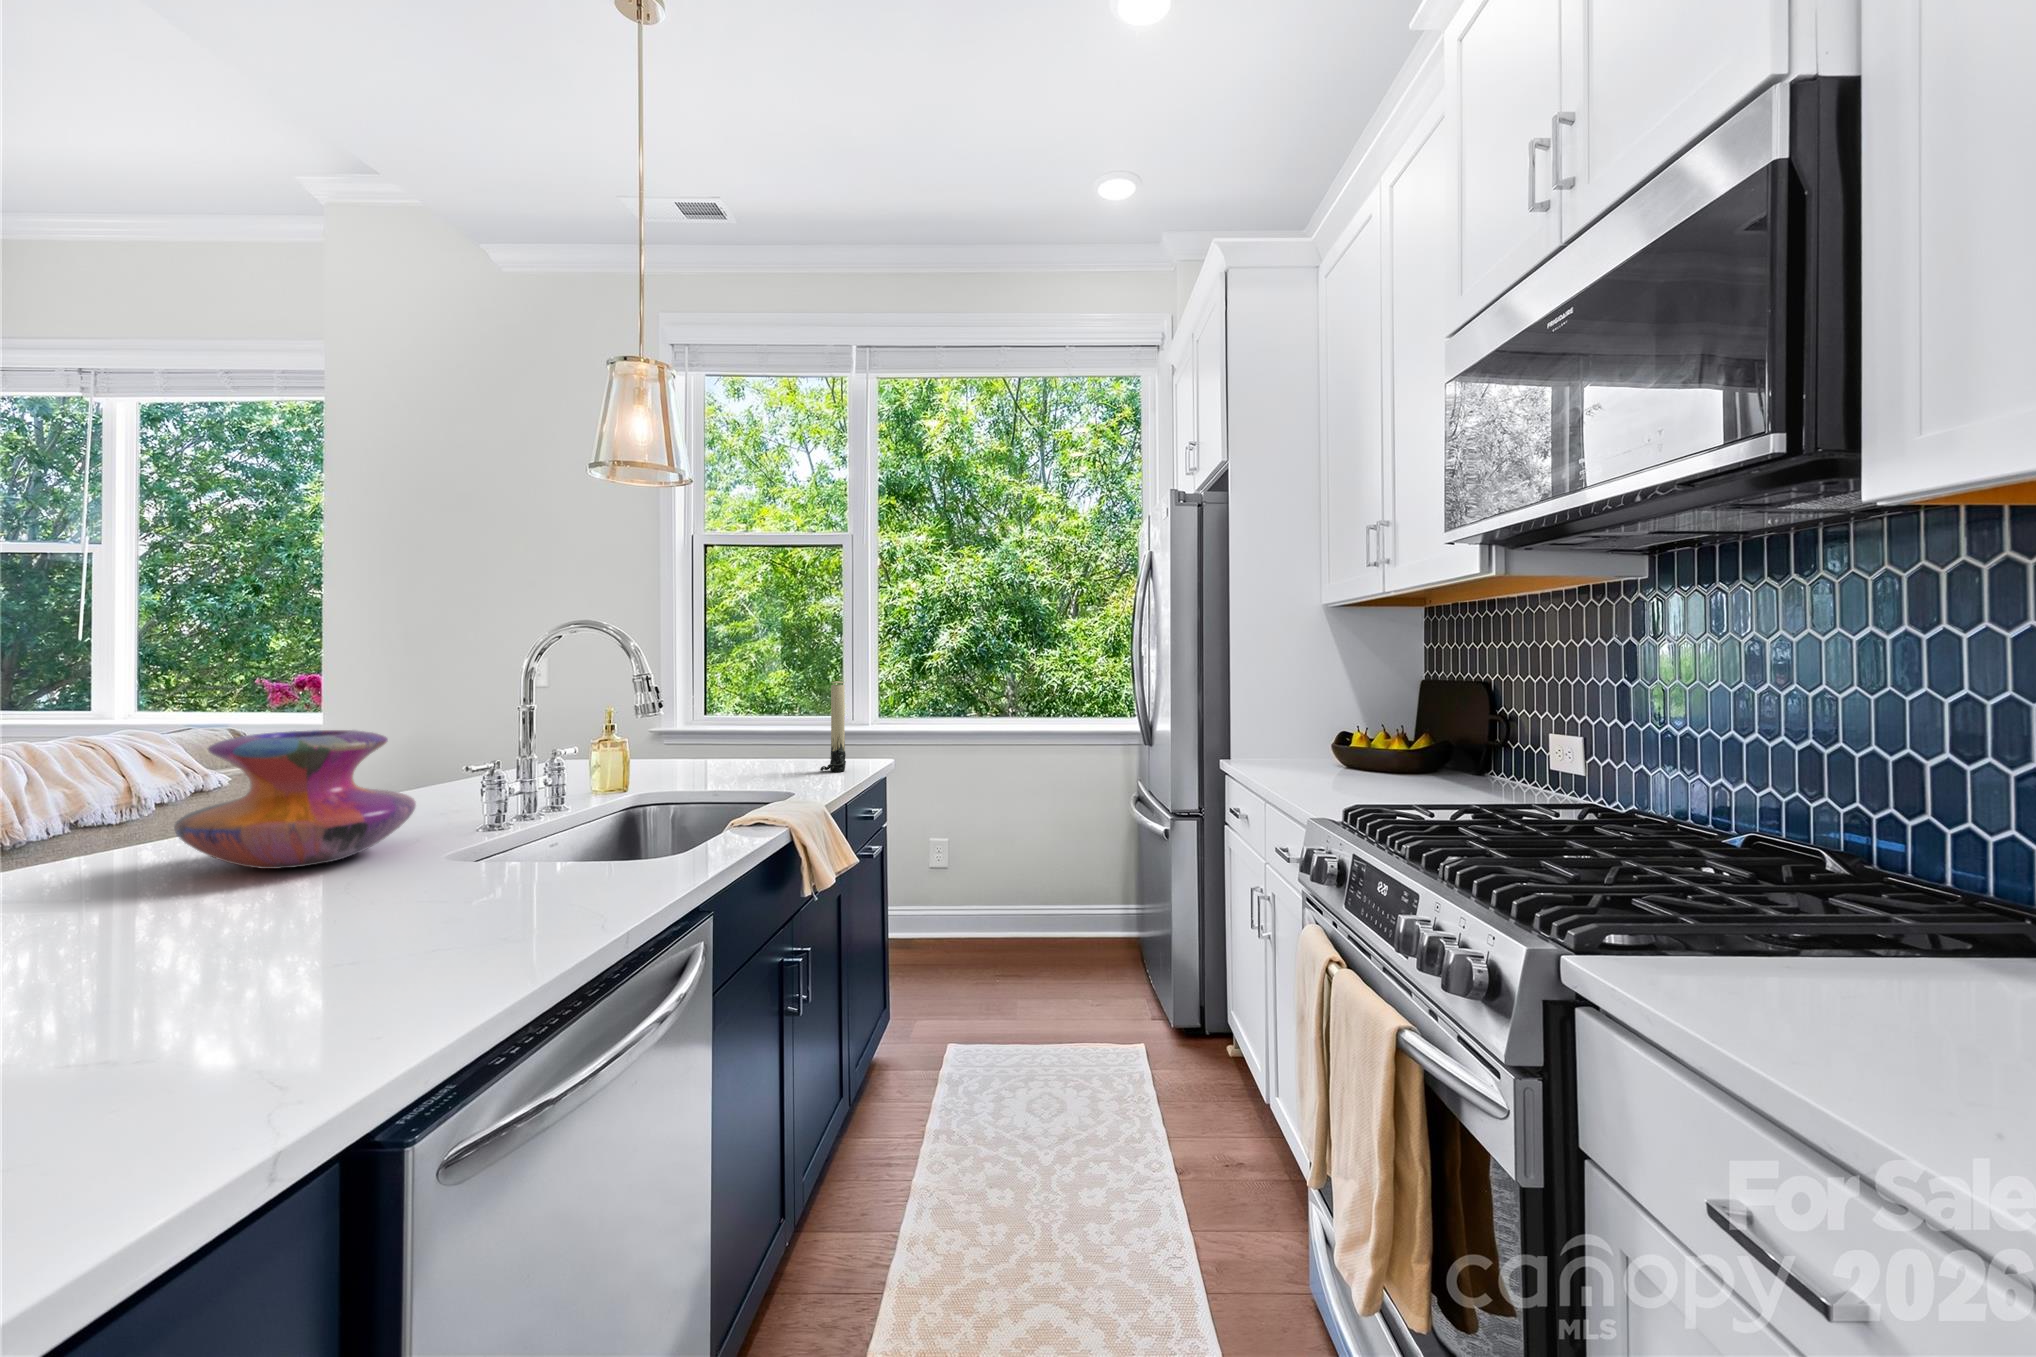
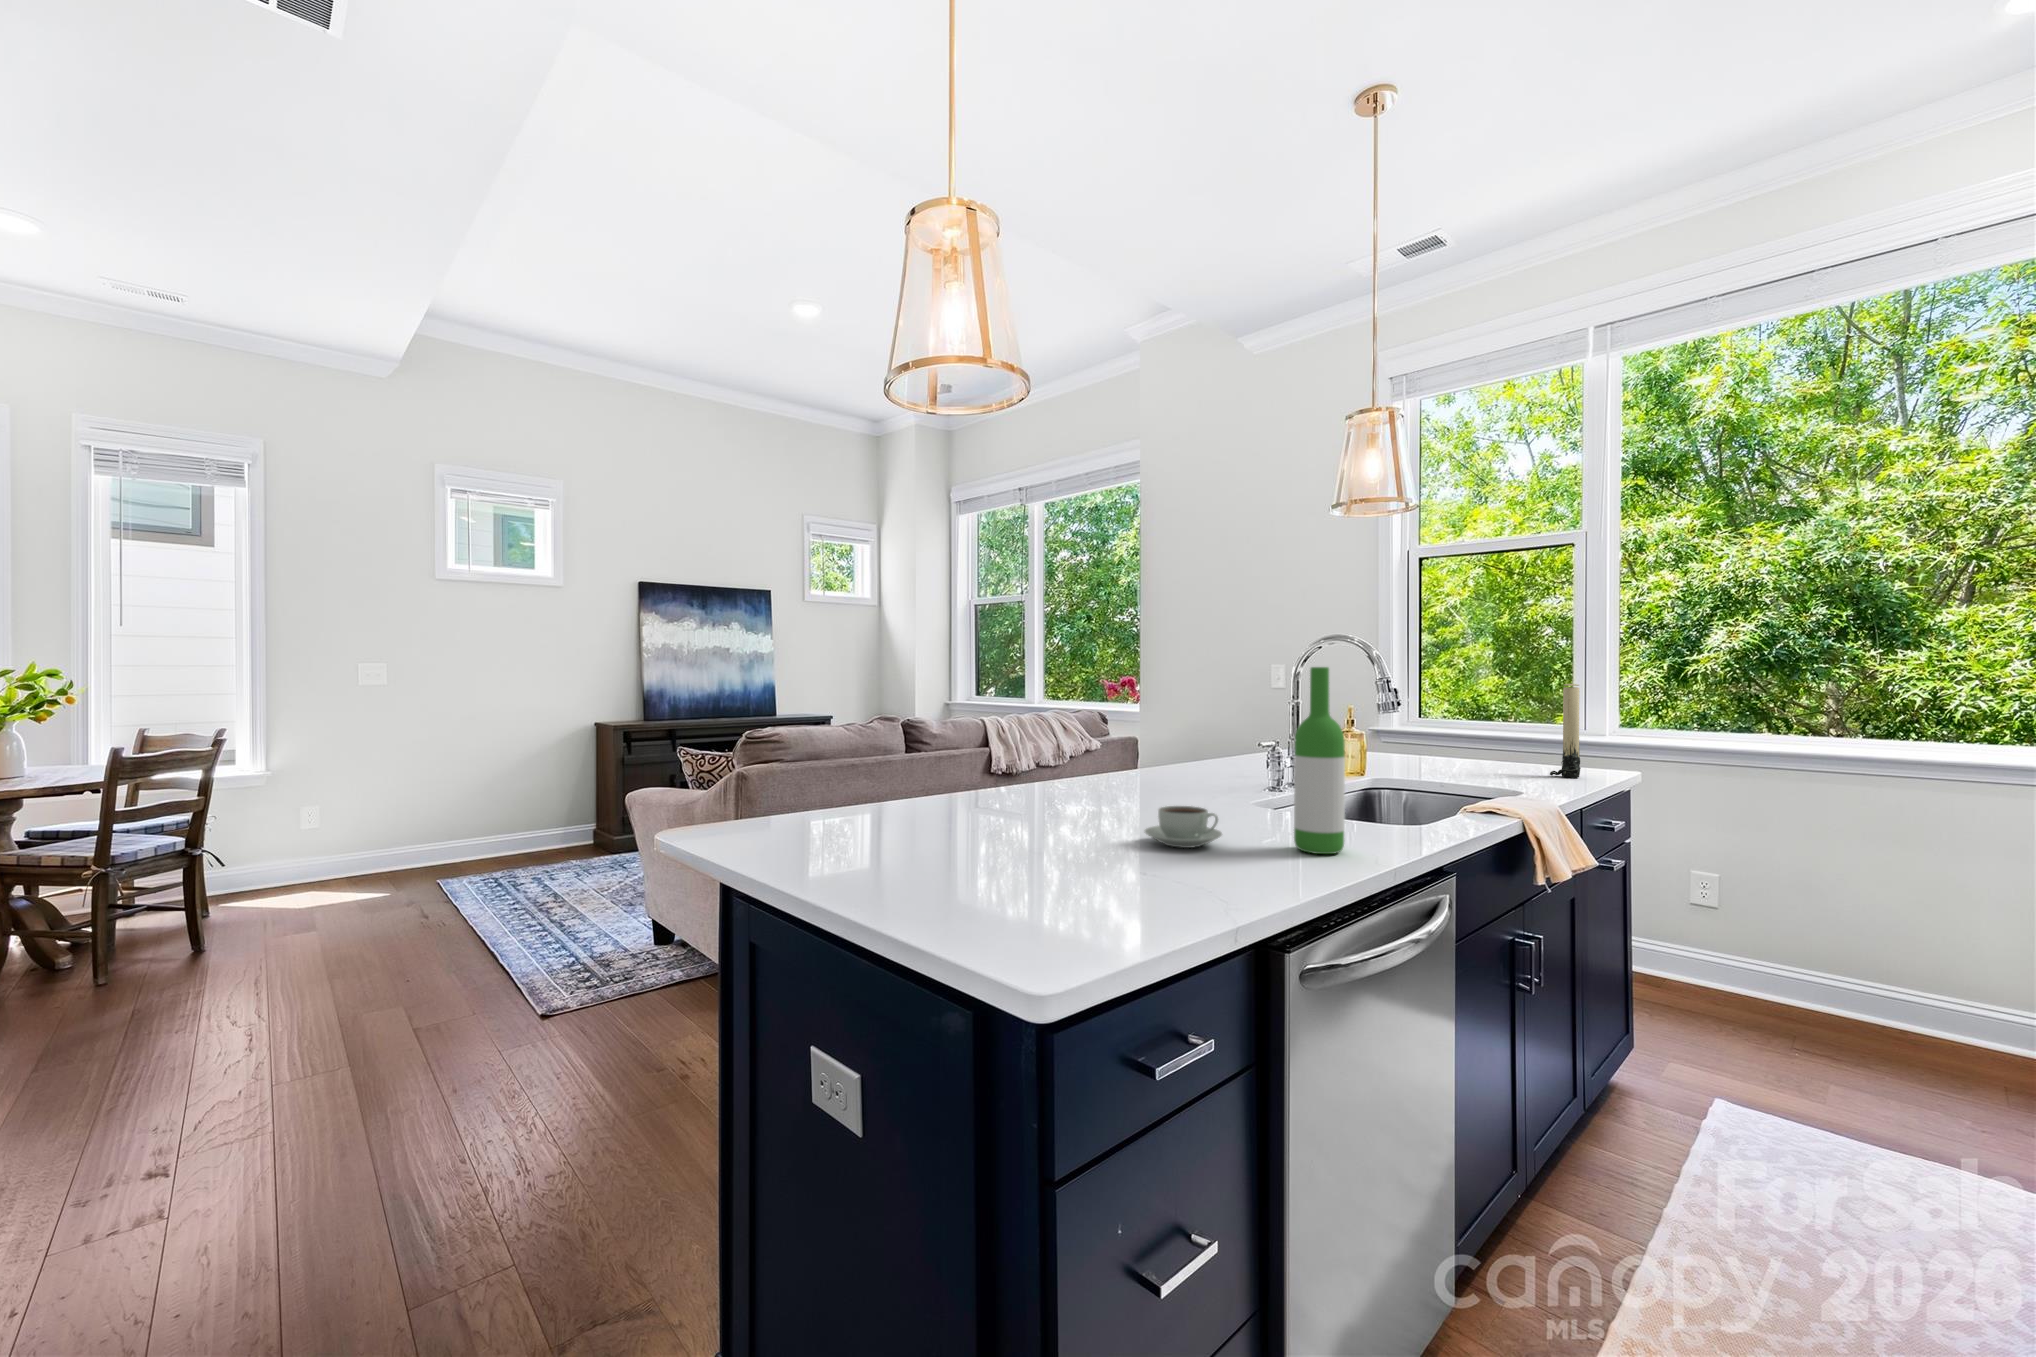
wine bottle: none [453,681,538,965] -> present [1294,667,1345,854]
decorative vase: present [174,730,416,869] -> none [1112,706,1231,793]
coffee cup: none [119,924,314,1014] -> present [1144,806,1222,848]

